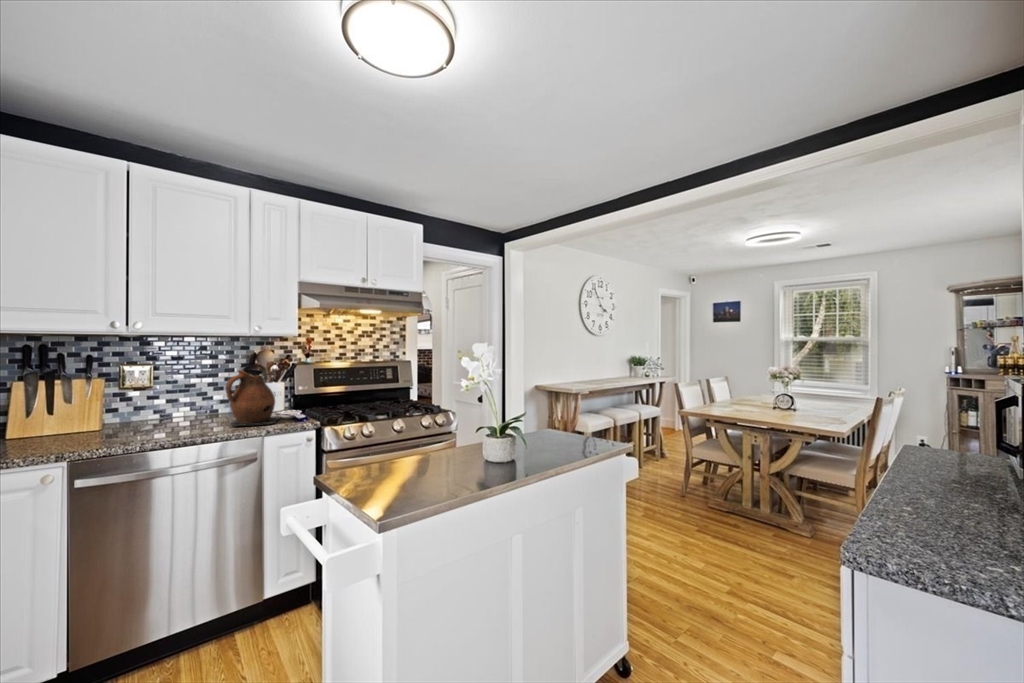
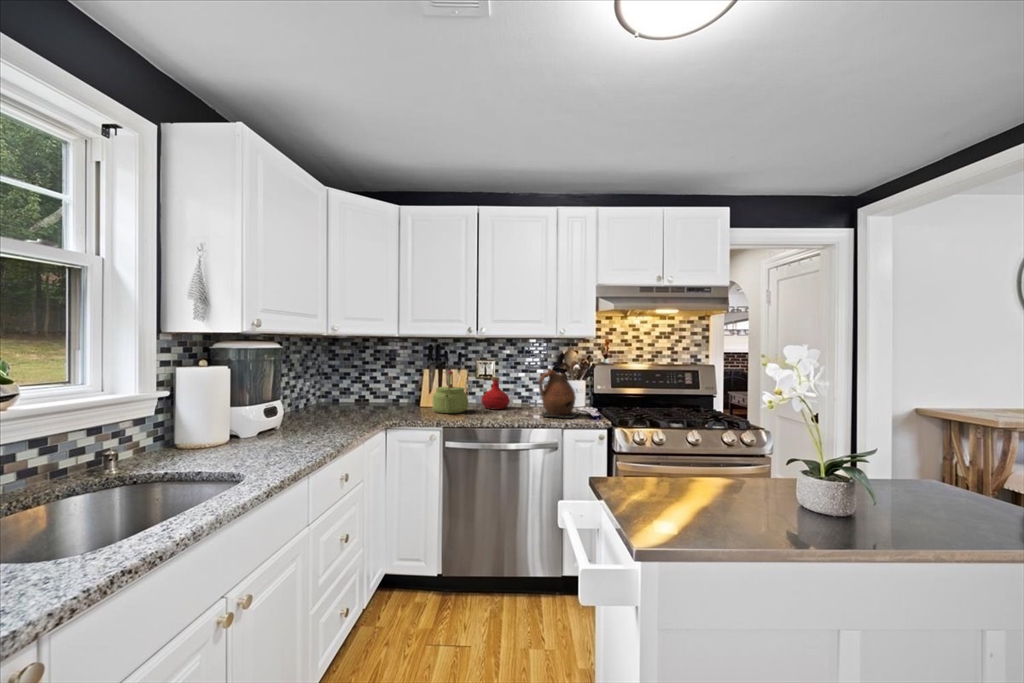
kettle: none [34,380,107,443] -> present [432,371,468,413]
bottle: none [131,385,180,427] -> present [481,377,510,410]

